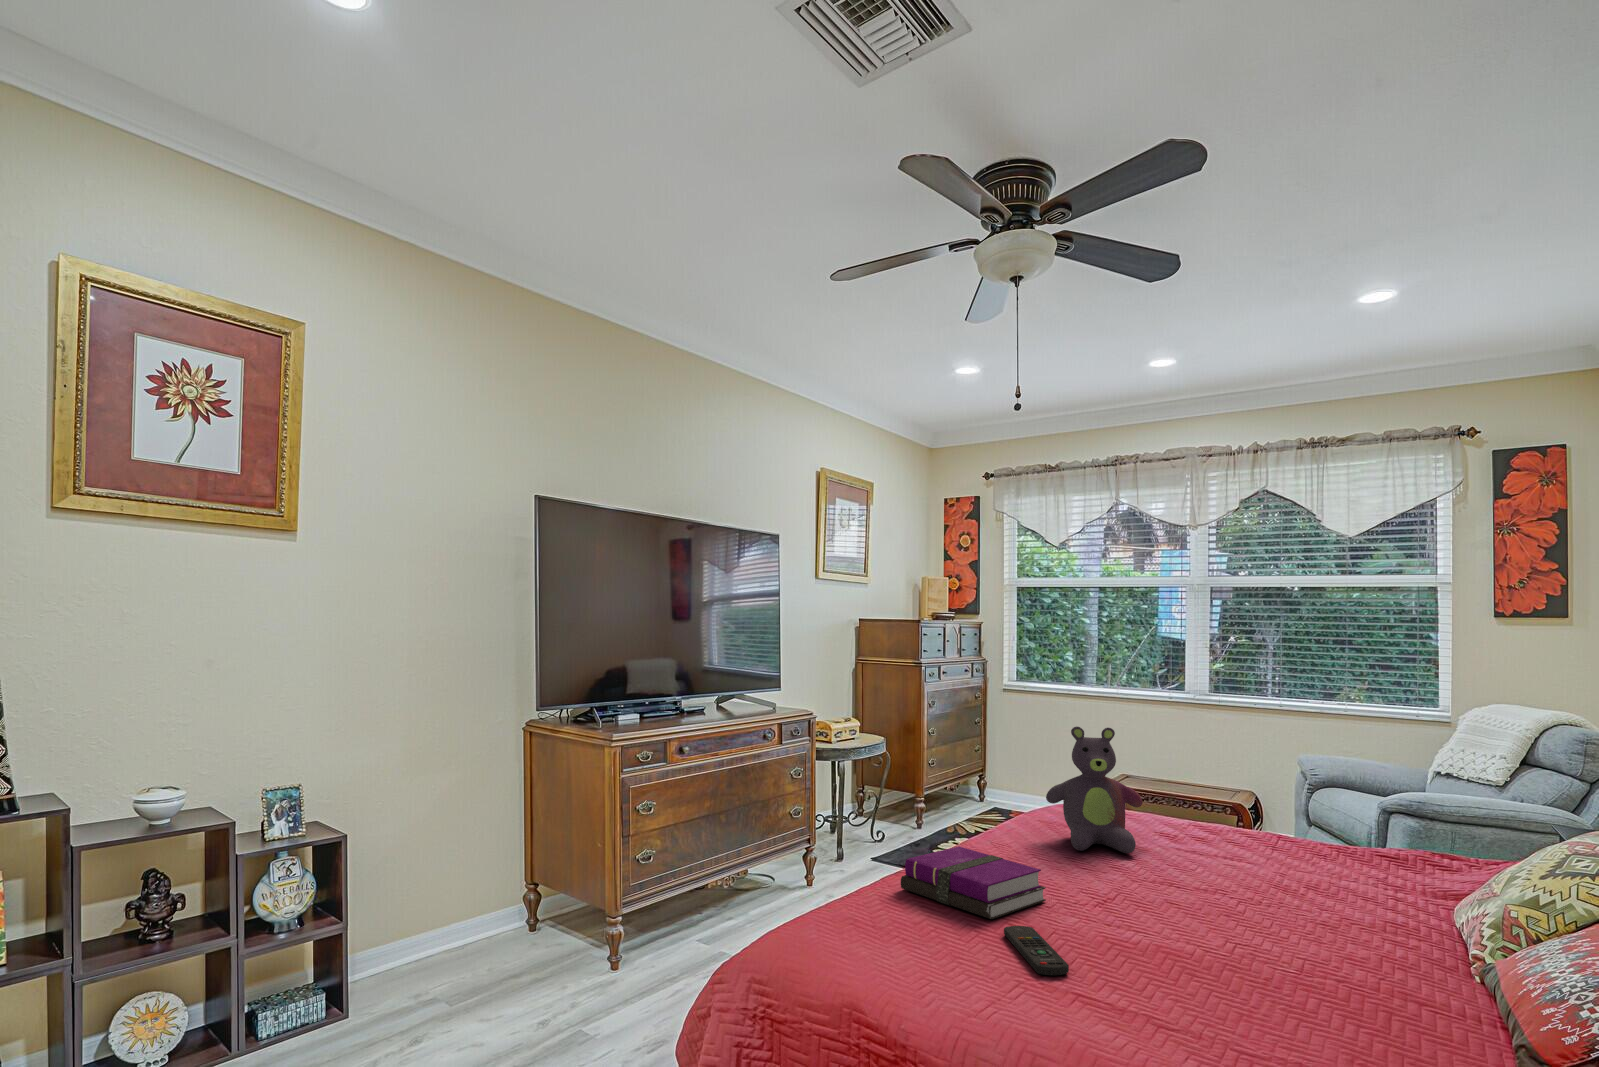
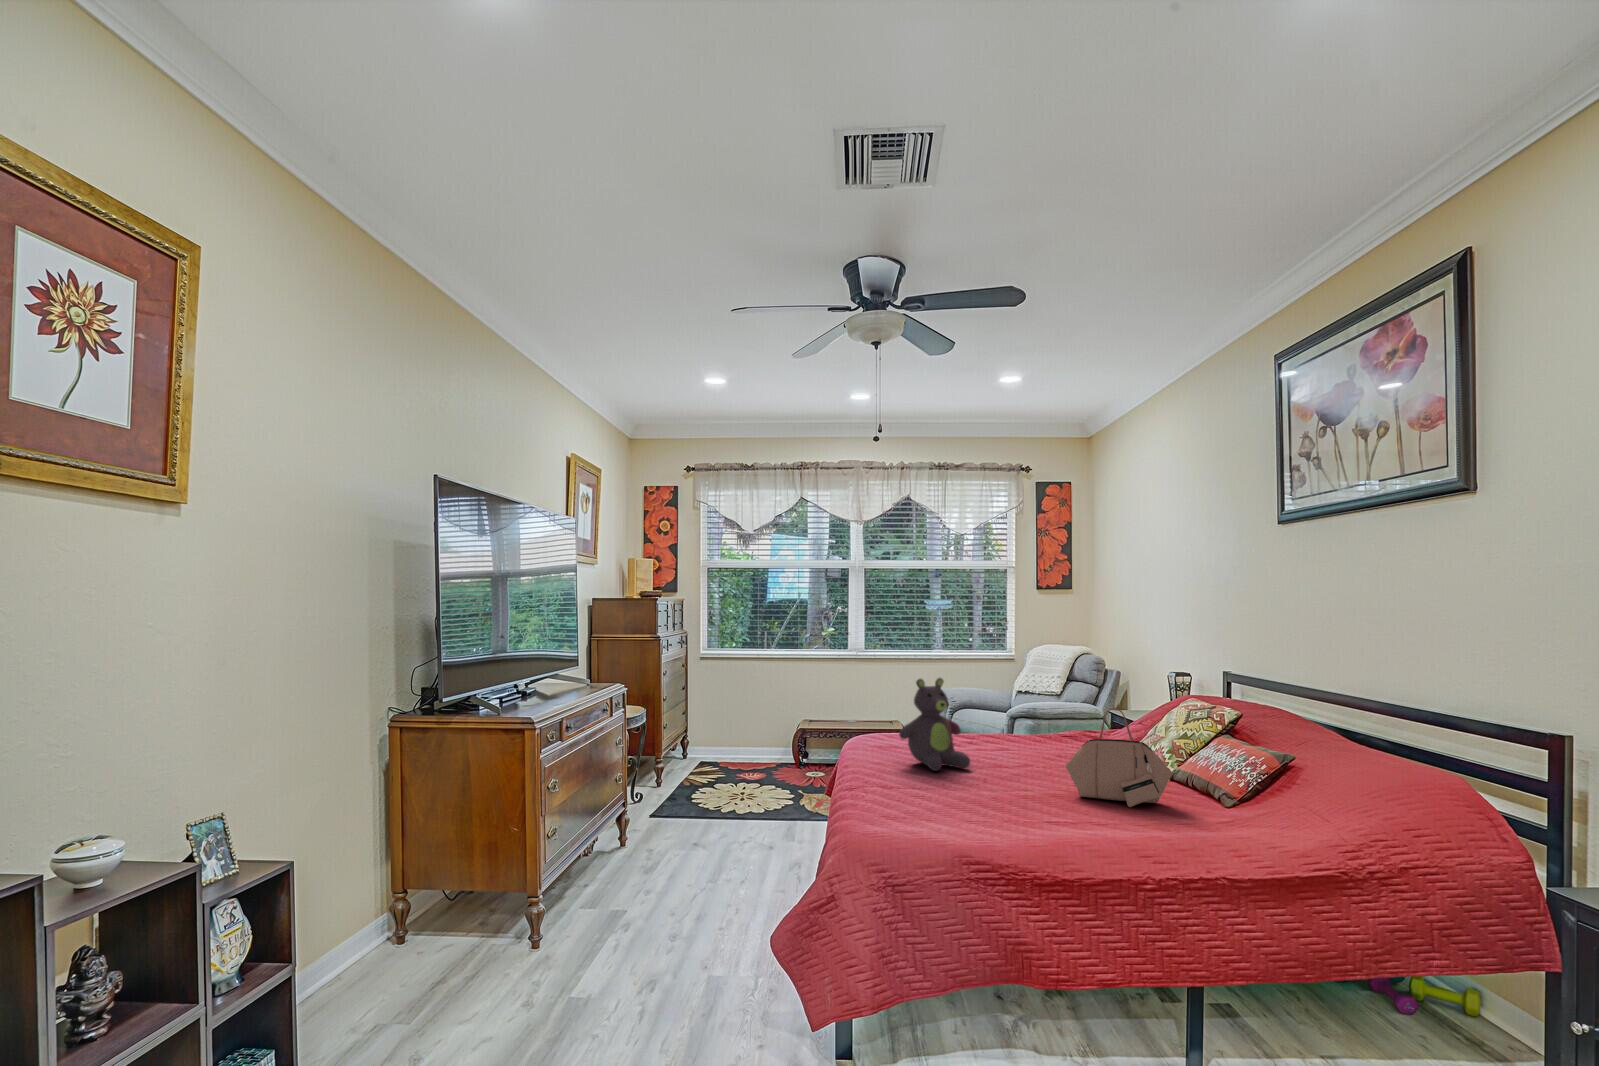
handbag: none [1218,791,1372,950] -> present [1065,708,1172,807]
notebook: present [901,846,1046,919] -> none [877,777,974,823]
remote control: present [1004,926,1069,975] -> none [989,822,1061,848]

